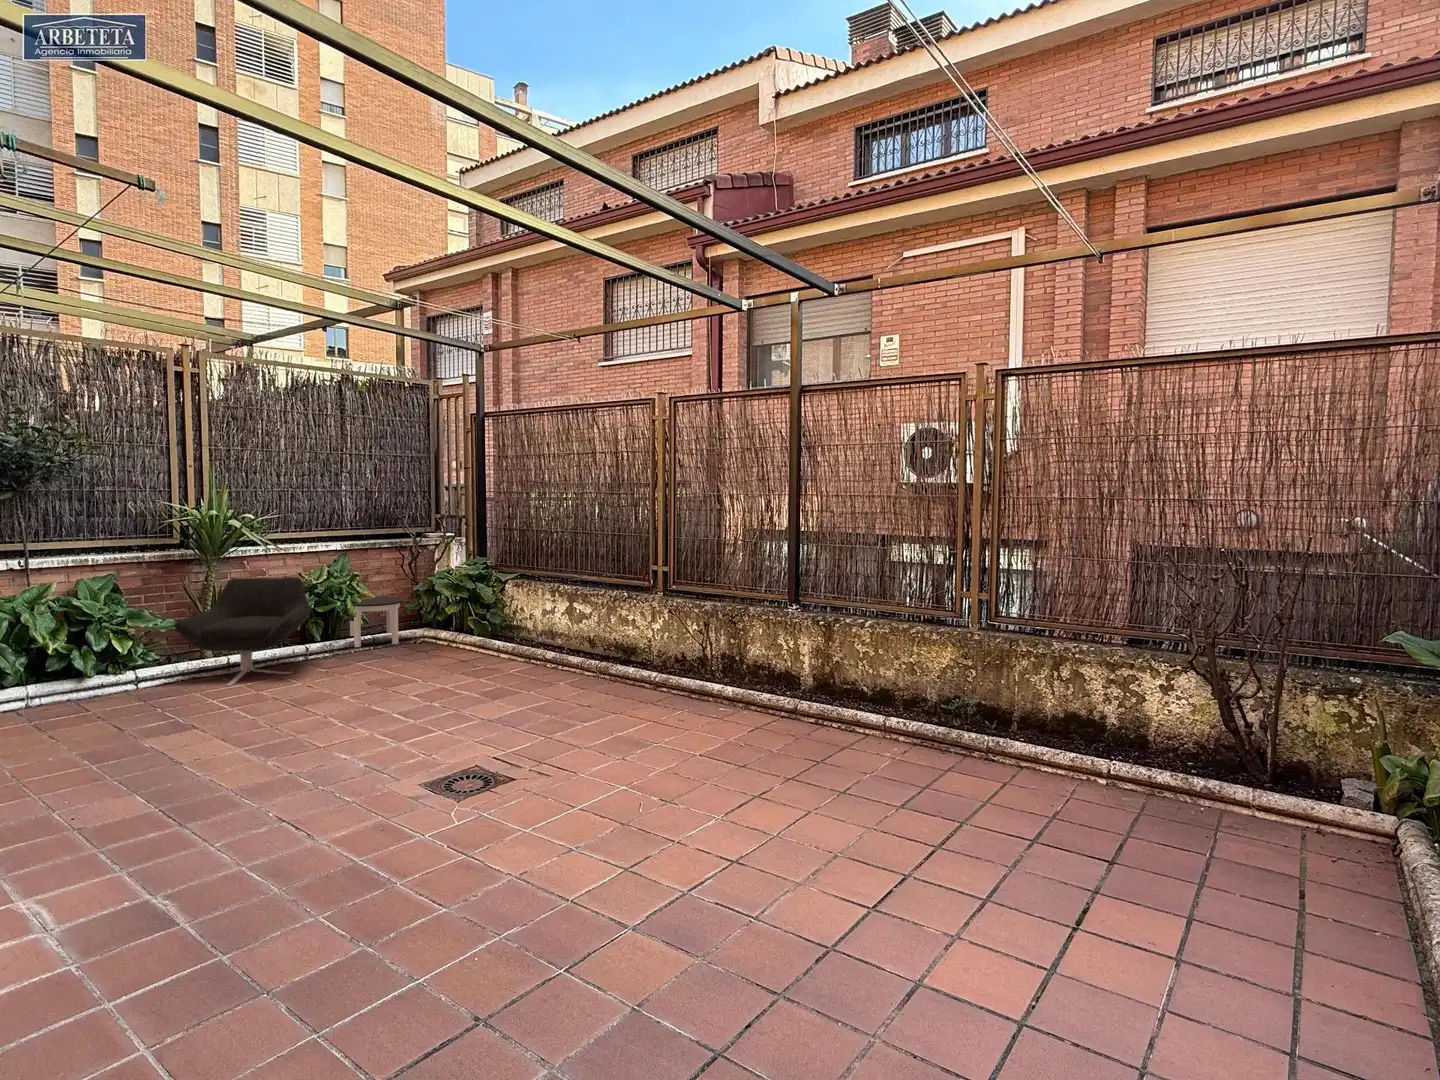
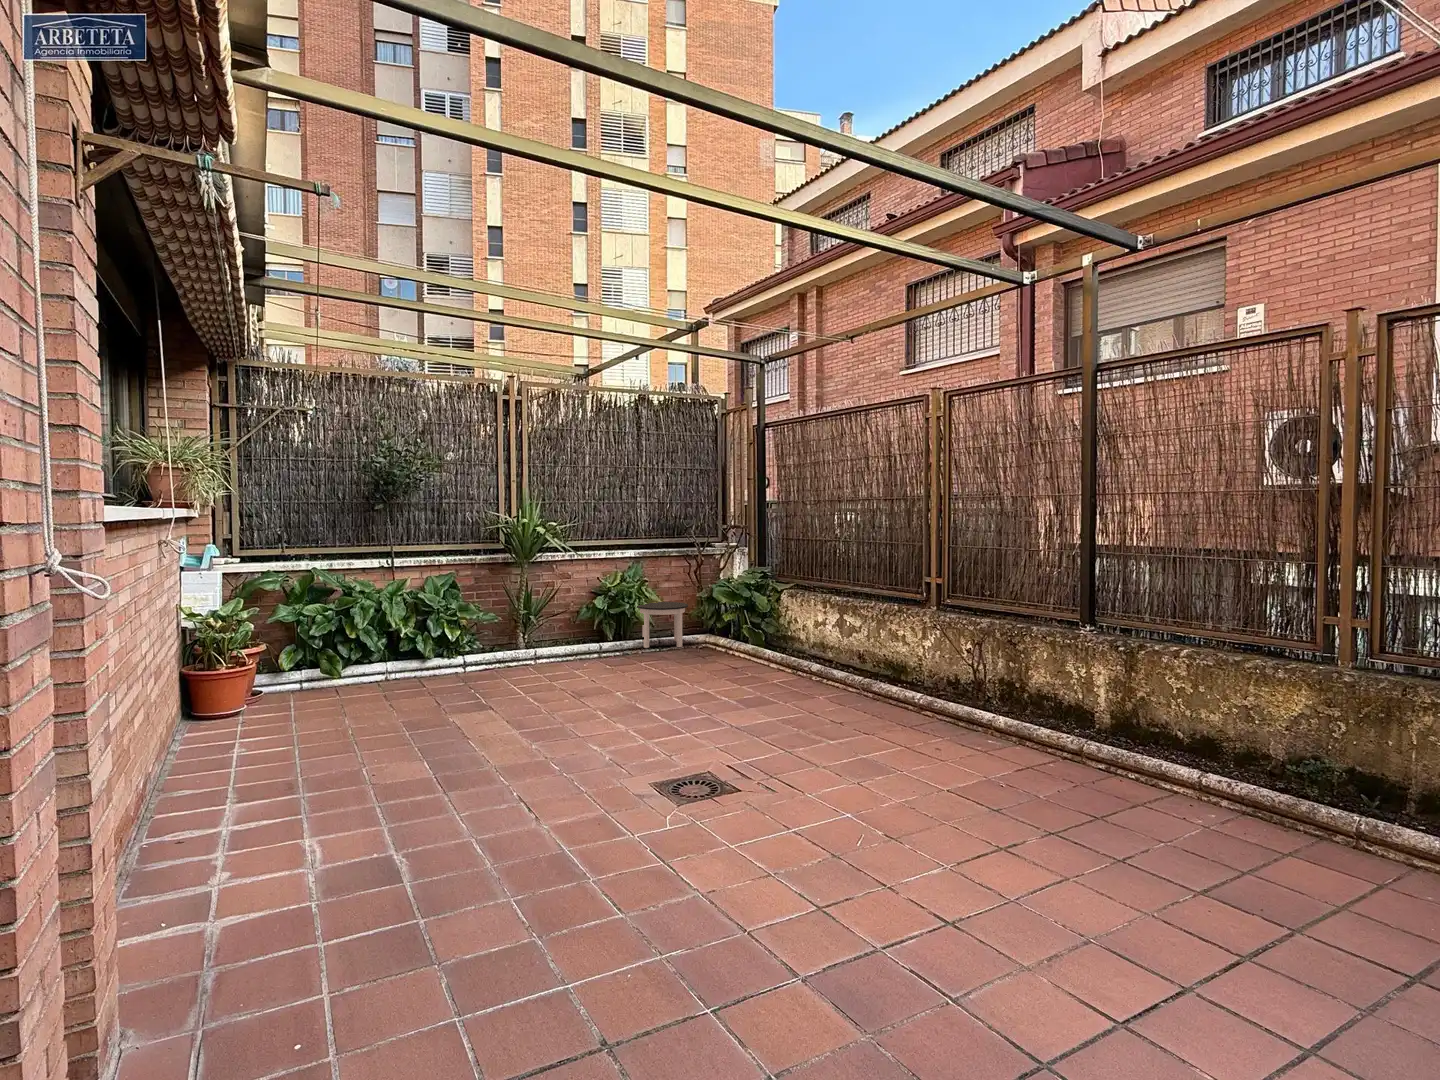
lounge chair: present [174,577,311,686] -> none [492,579,603,674]

